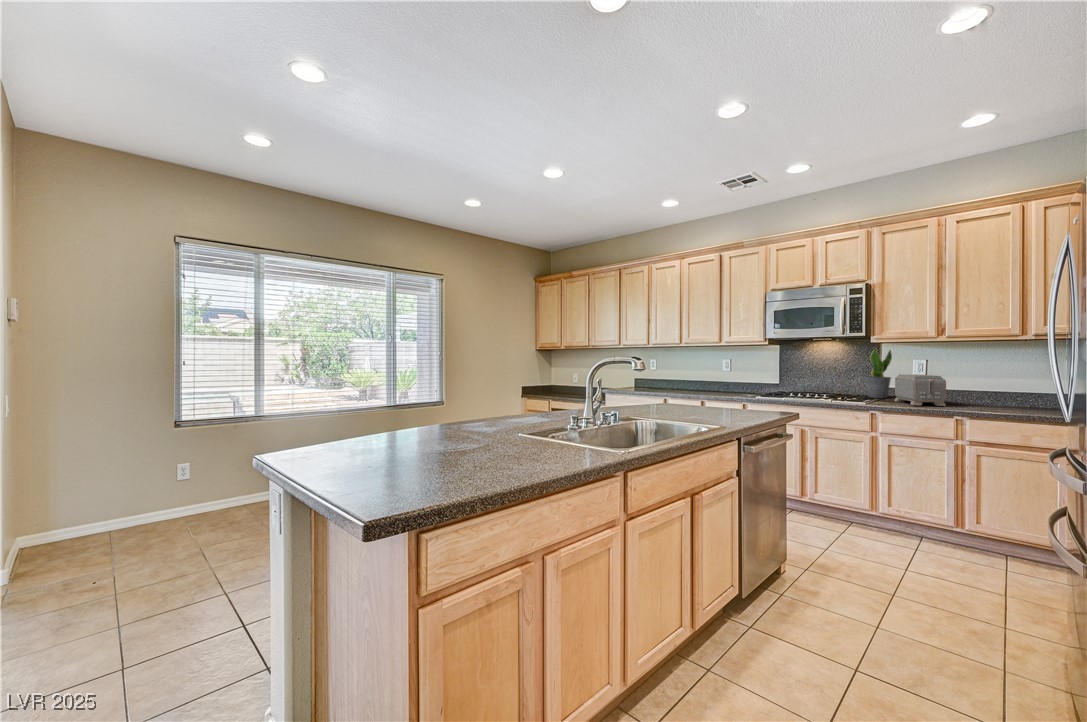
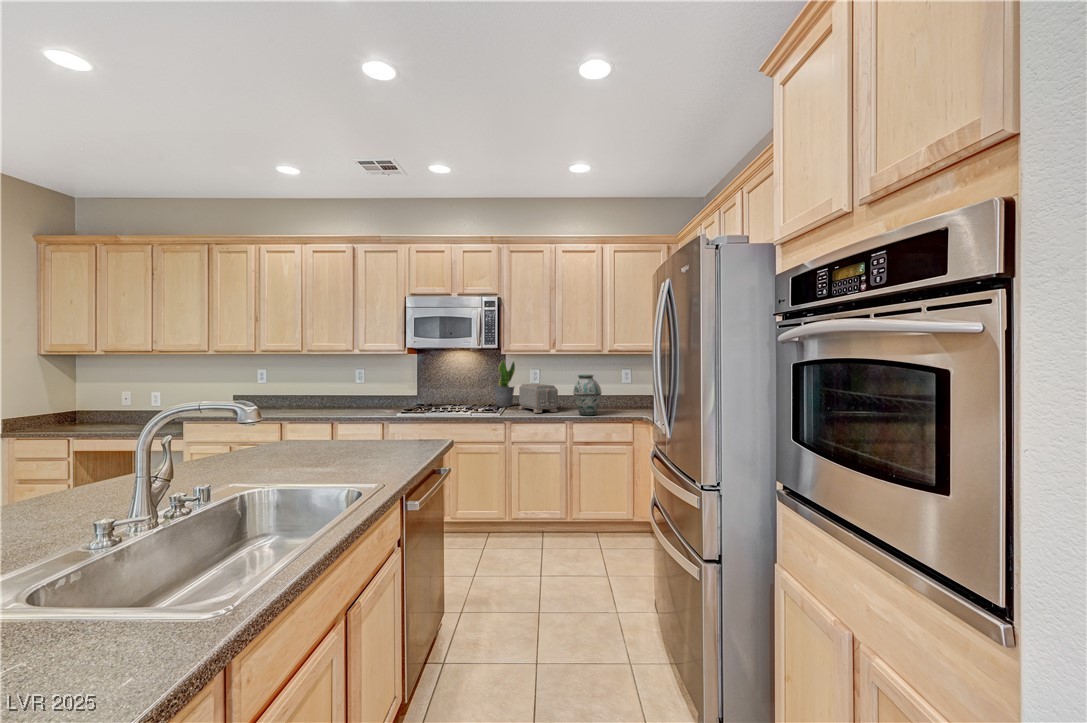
vase: none [967,364,1014,412] -> present [573,375,601,415]

